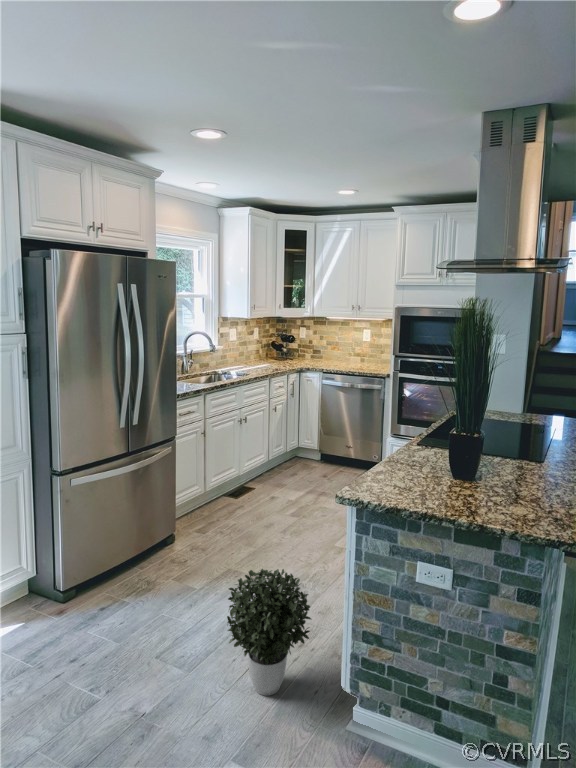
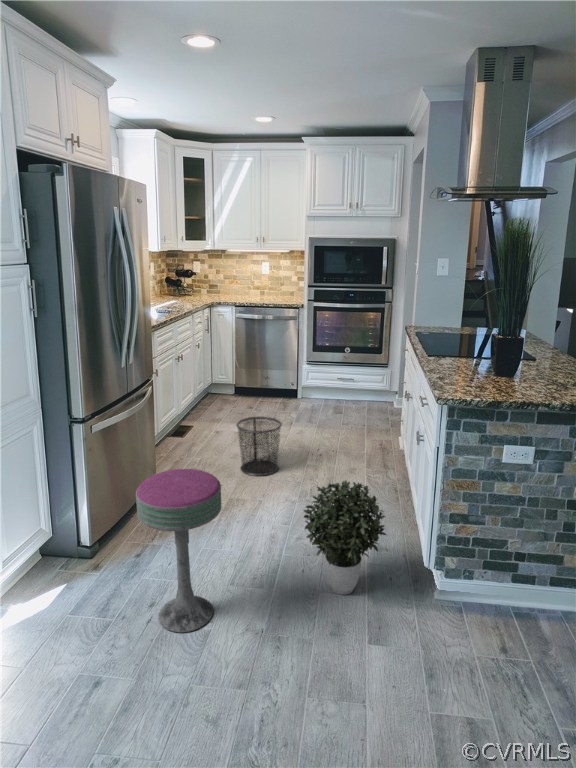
waste bin: none [262,488,309,551] -> present [237,417,282,476]
bar stool: none [60,527,143,689] -> present [136,469,222,633]

